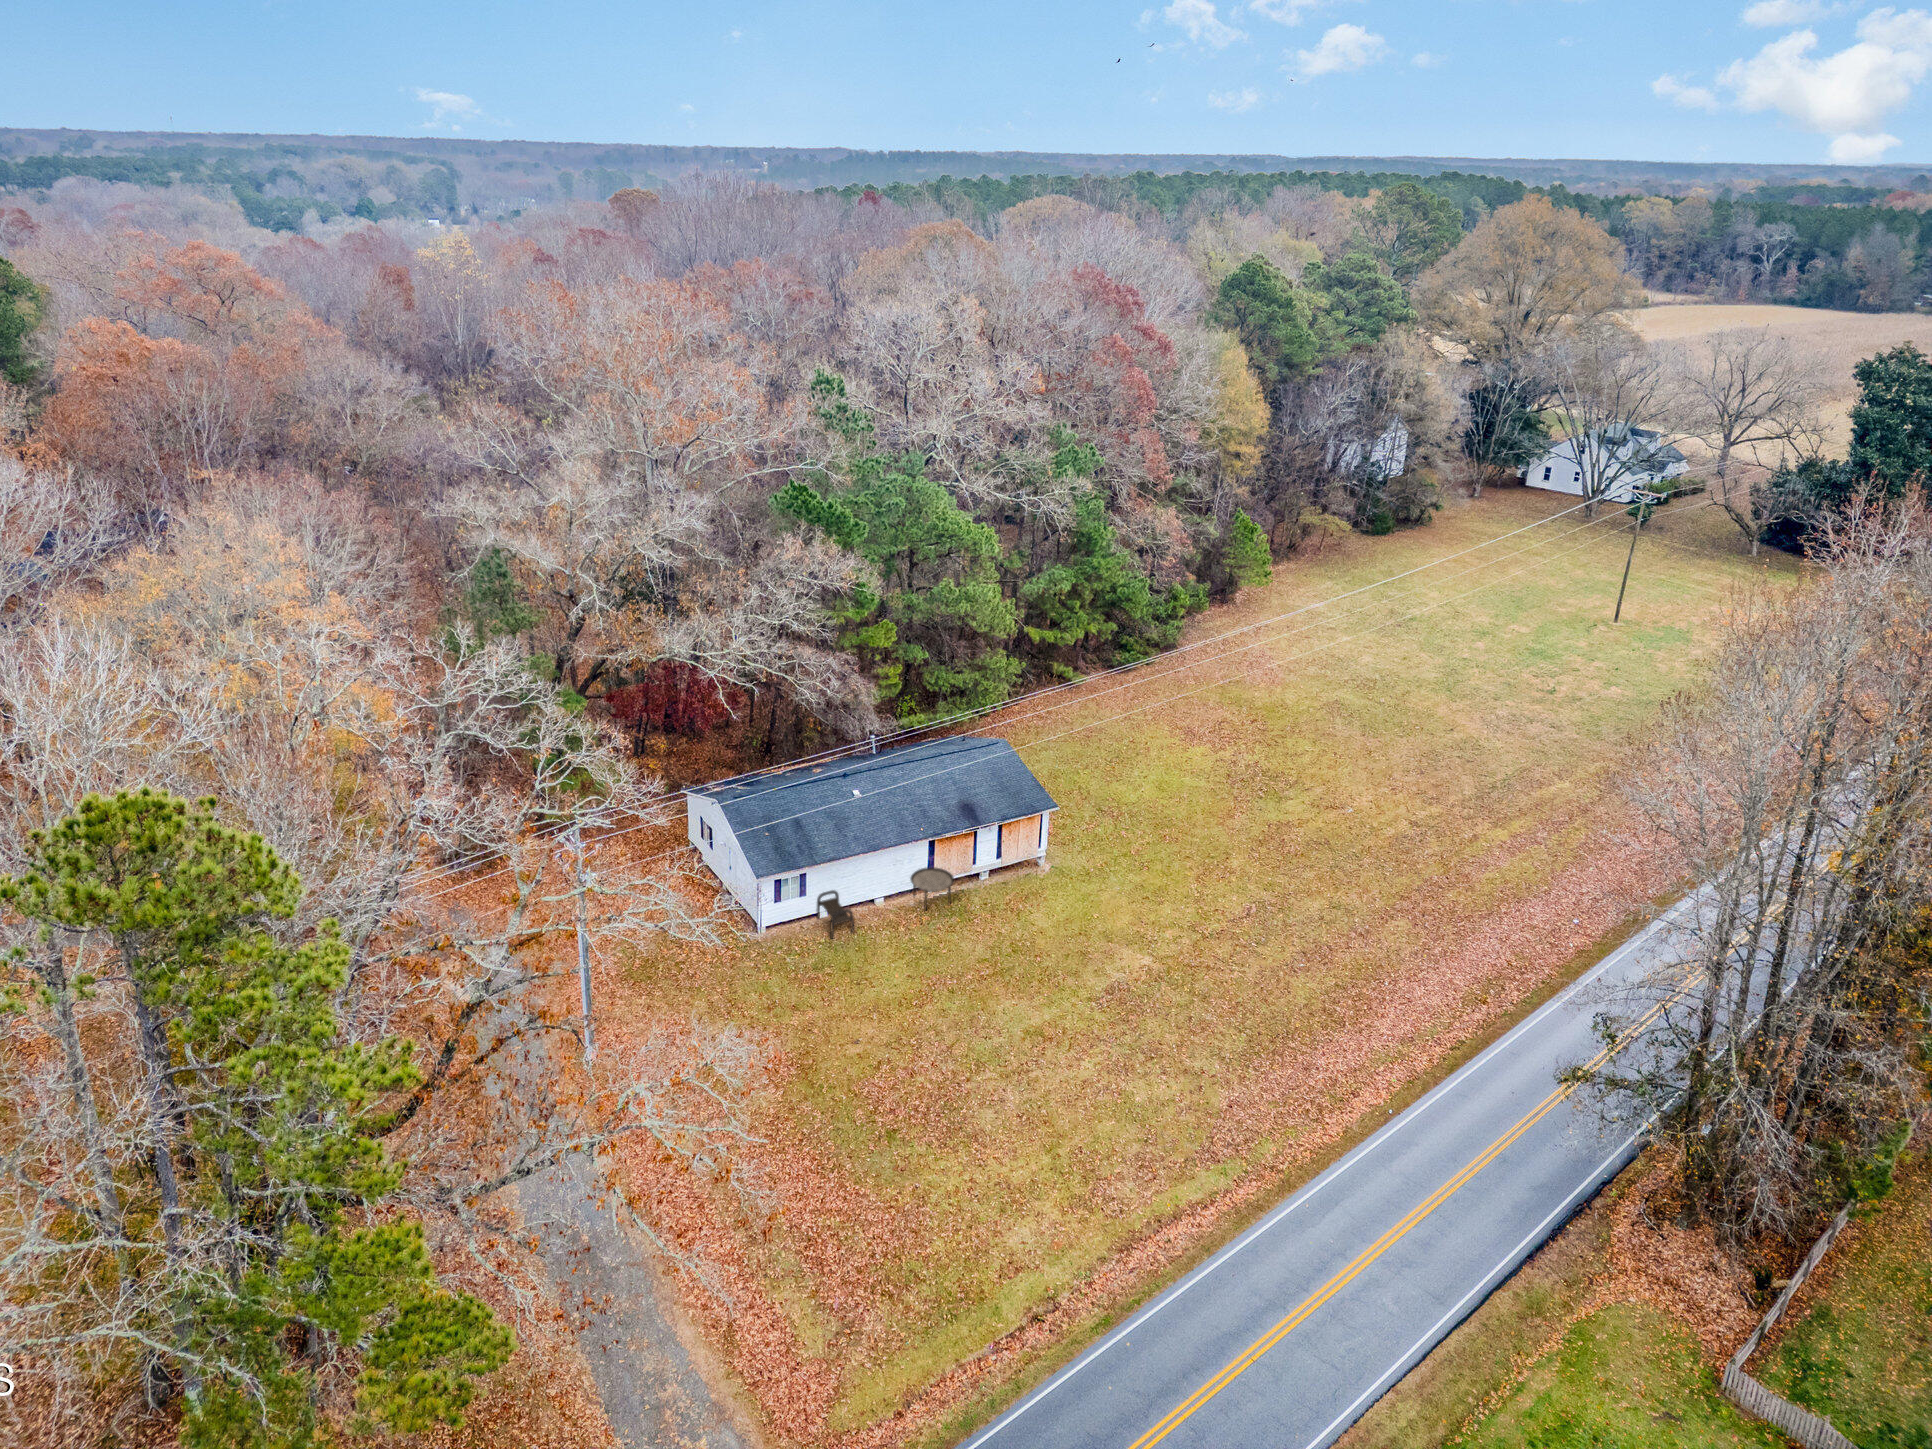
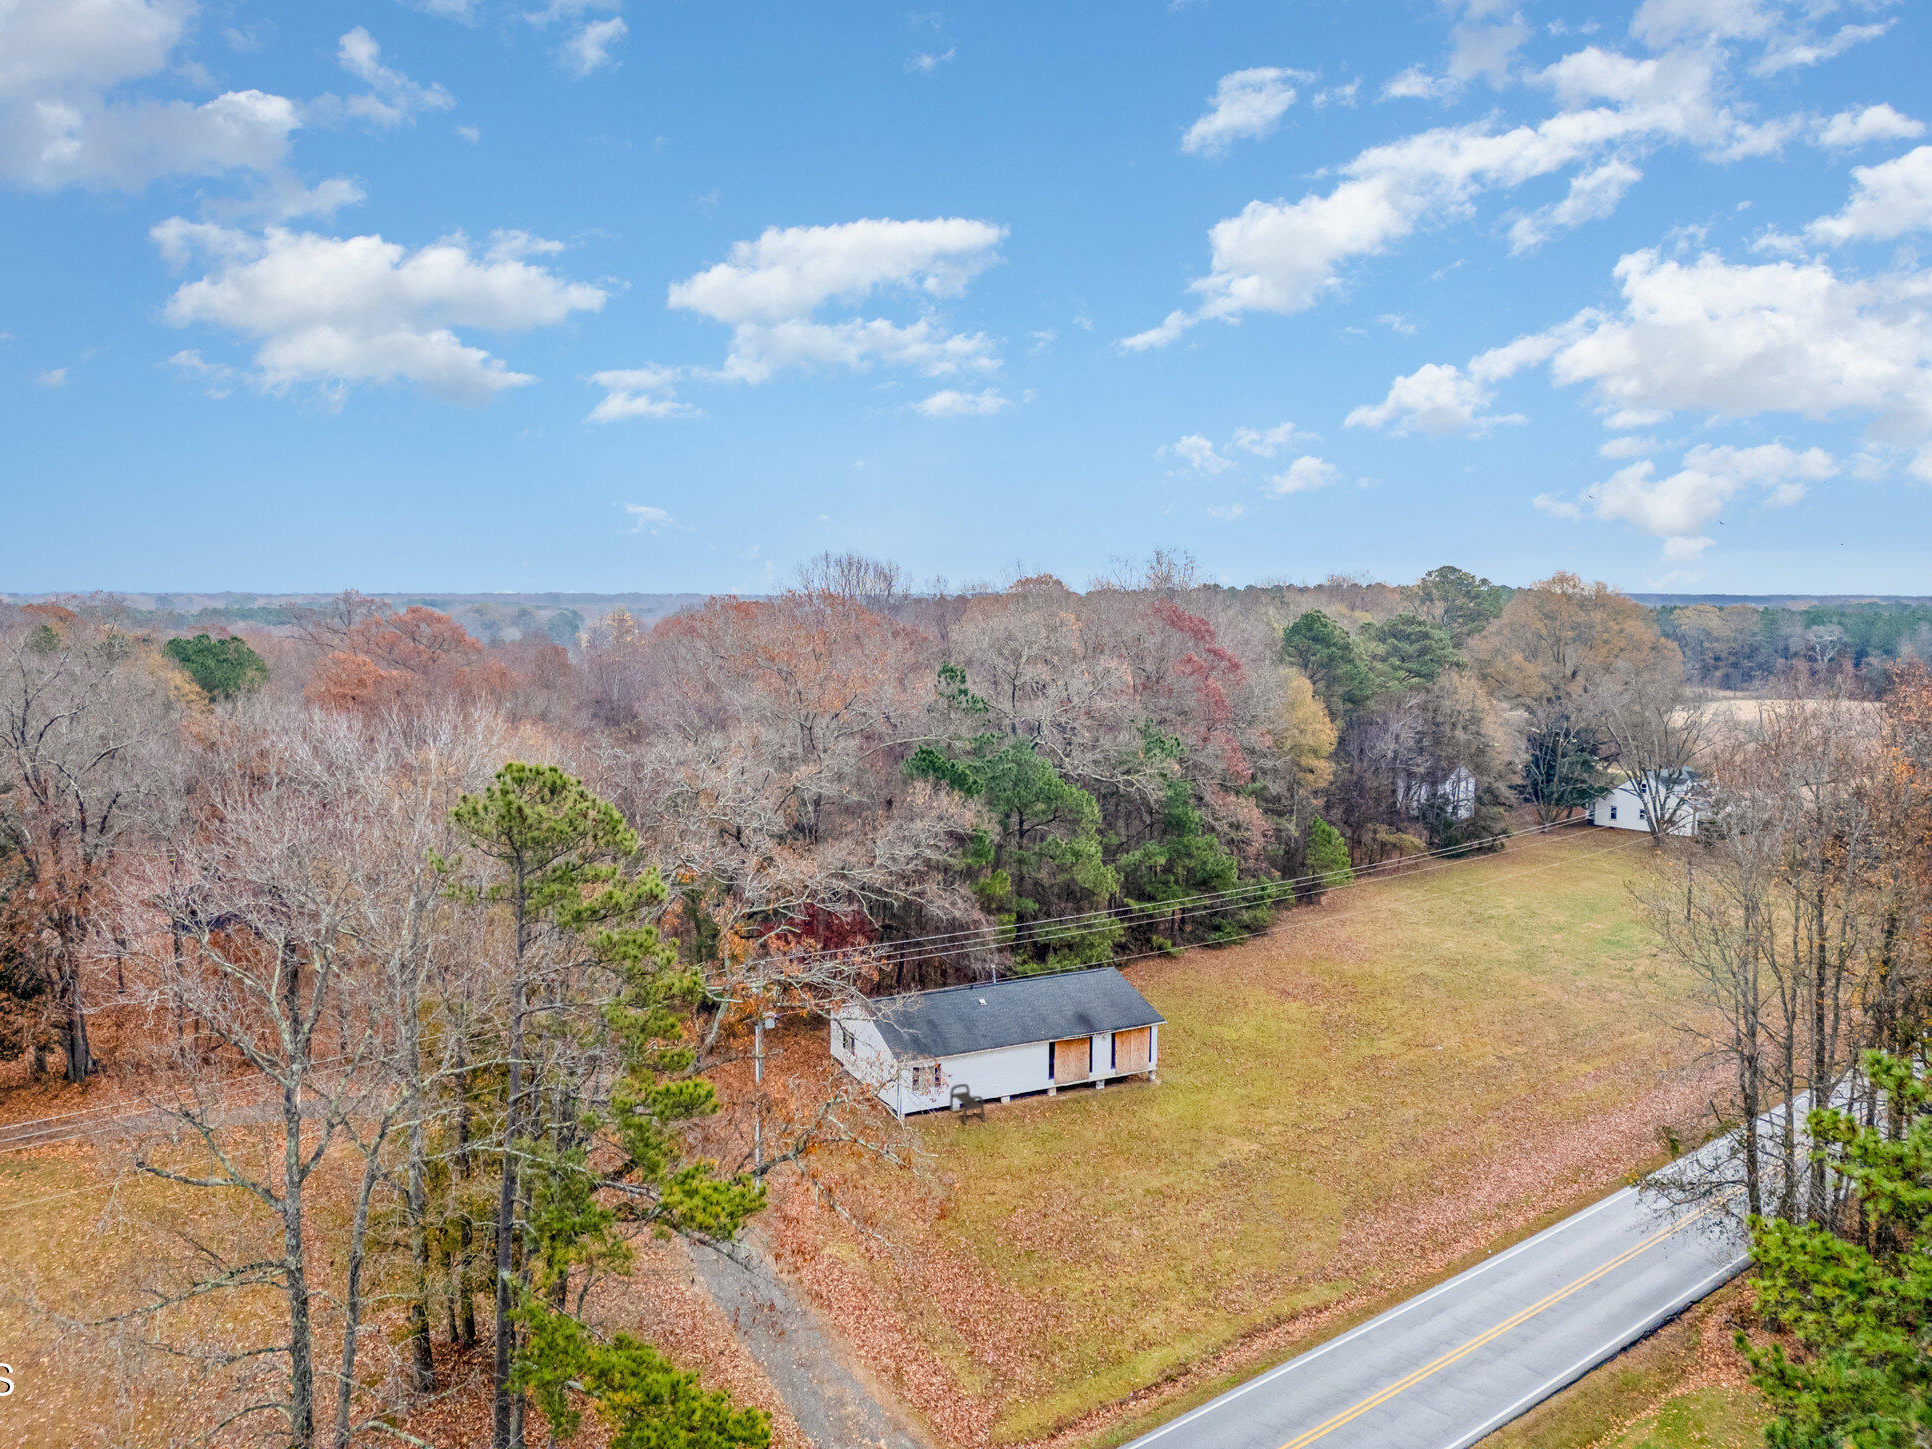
round table: present [911,867,954,910] -> none [1033,1071,1072,1108]

